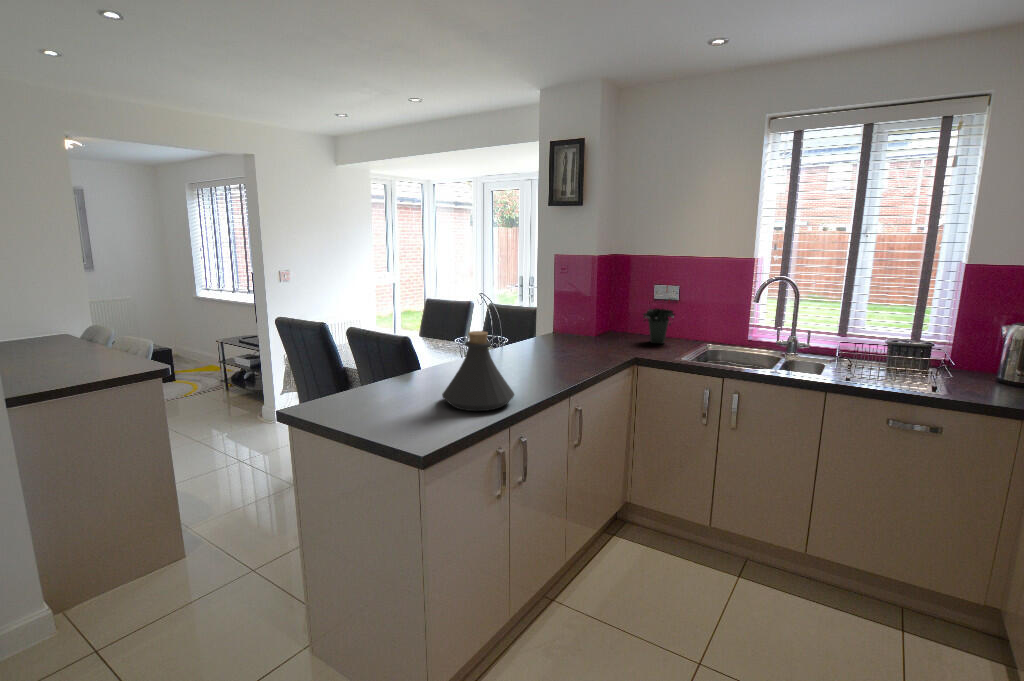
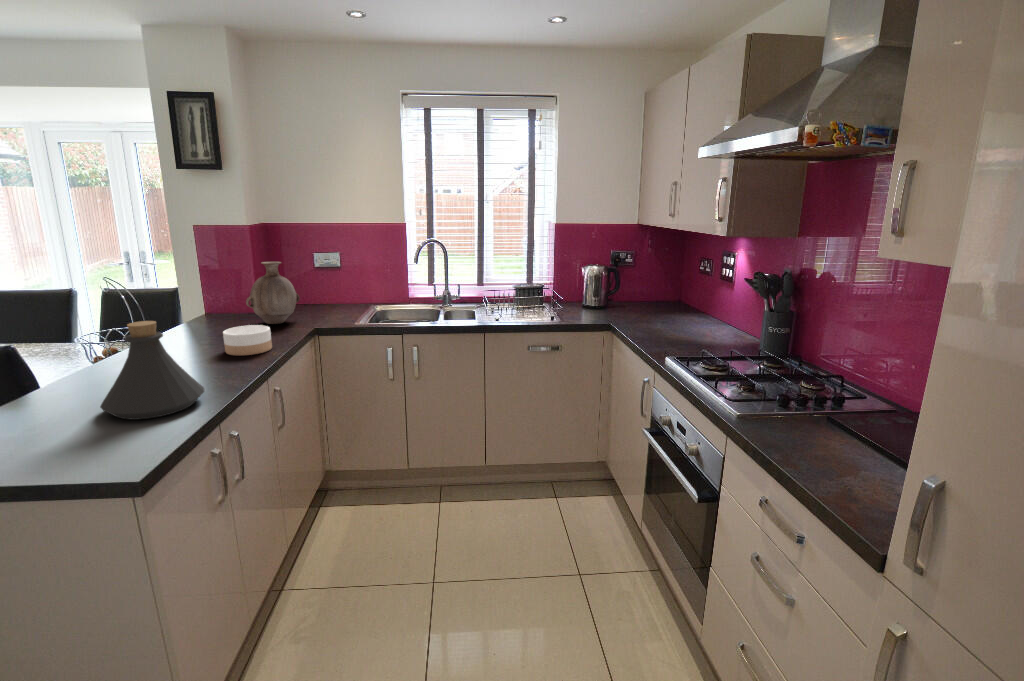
potted plant: present [643,286,675,344] -> none [308,248,344,312]
vase: none [580,290,628,349] -> present [246,262,300,324]
bowl: none [549,346,588,373] -> present [223,325,272,355]

